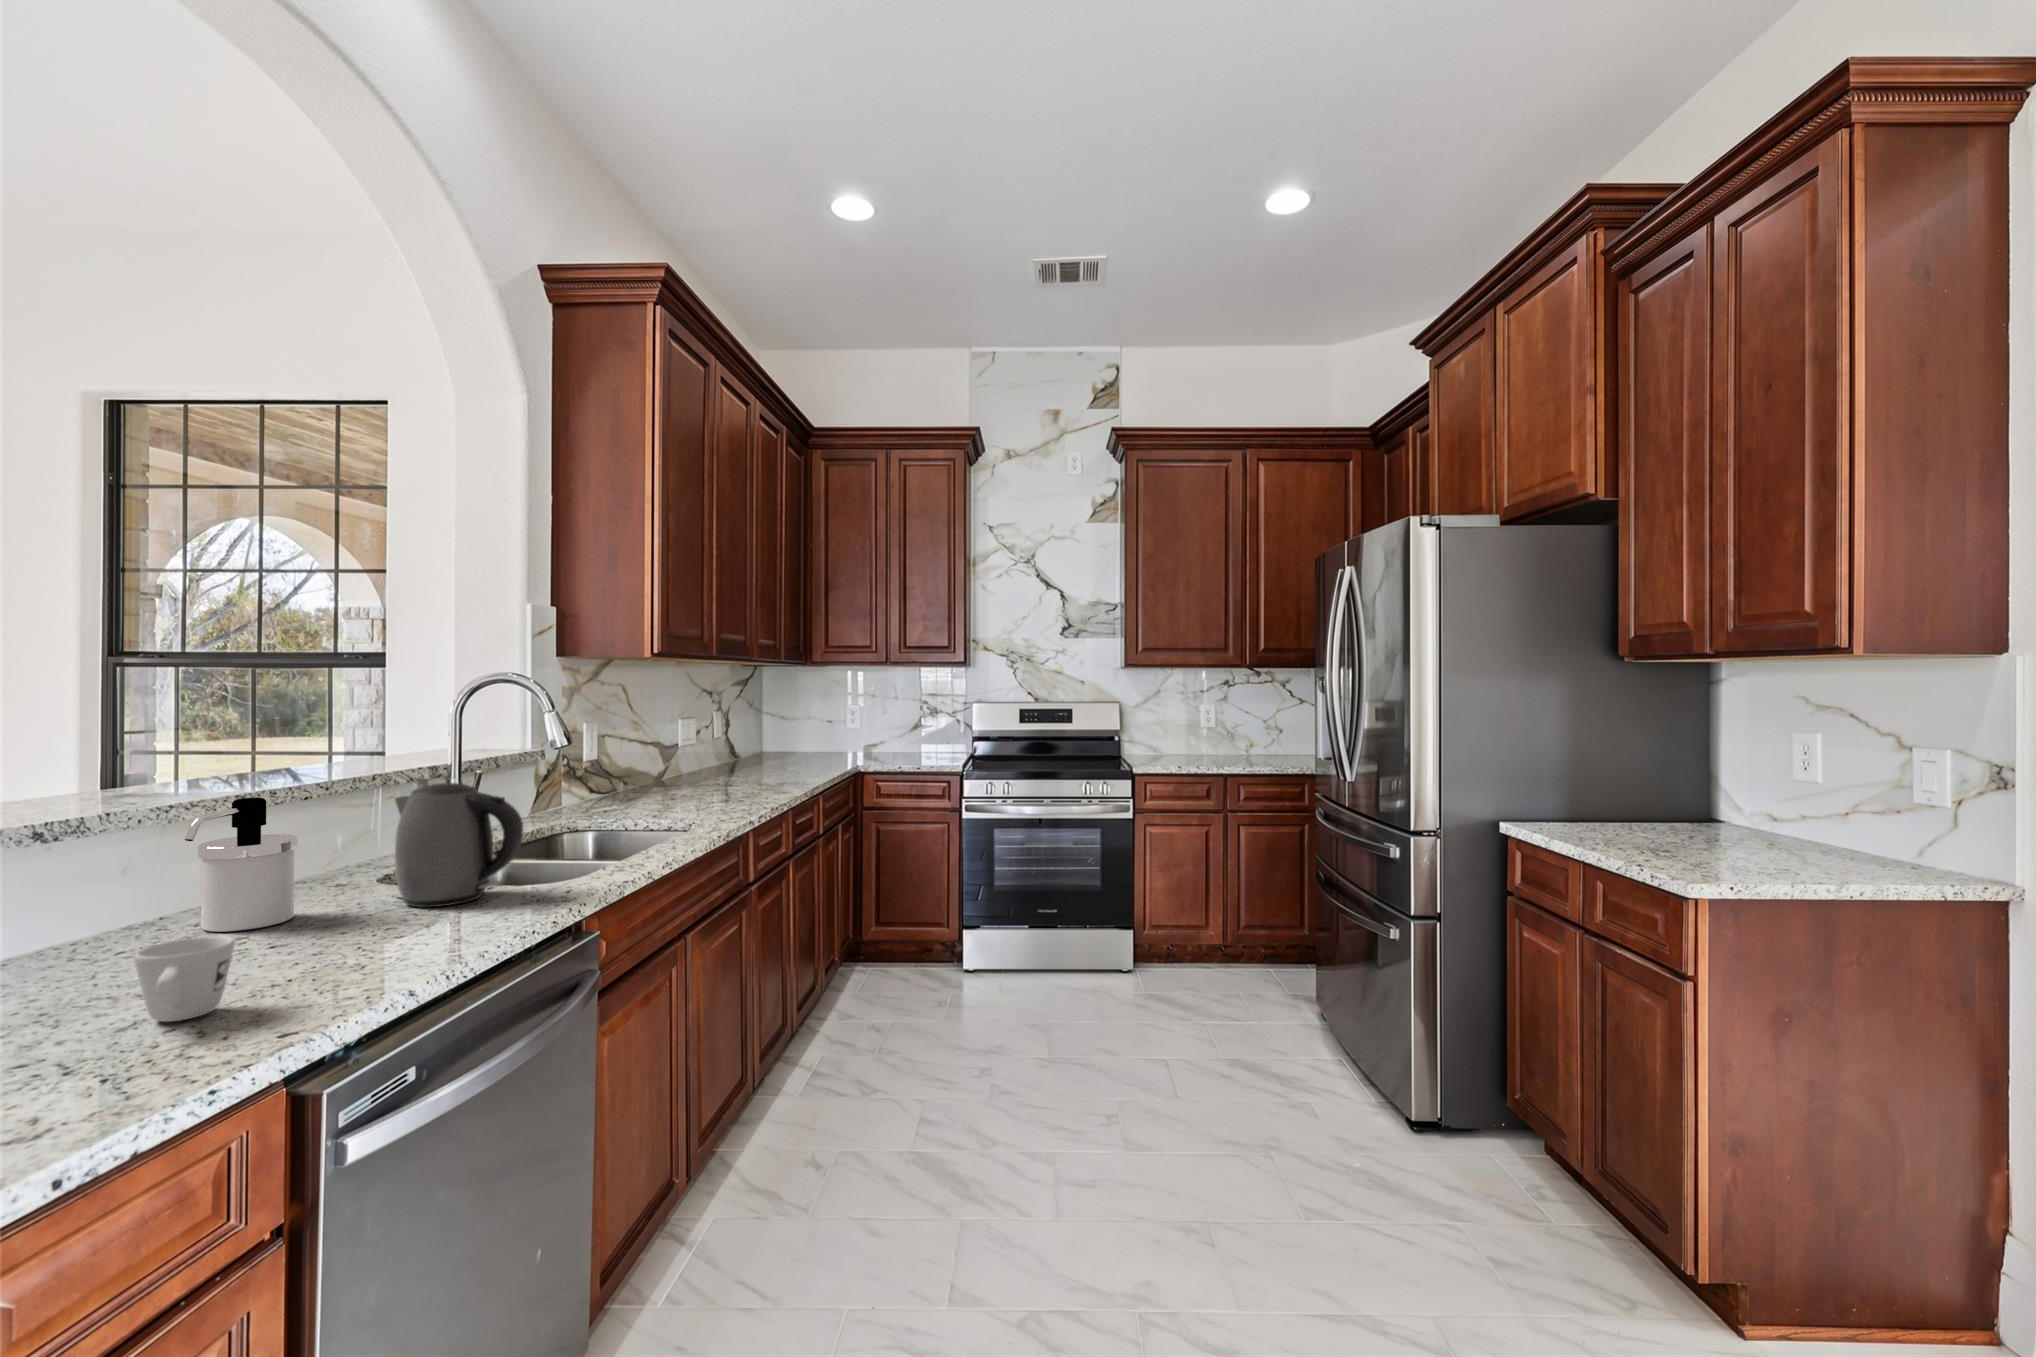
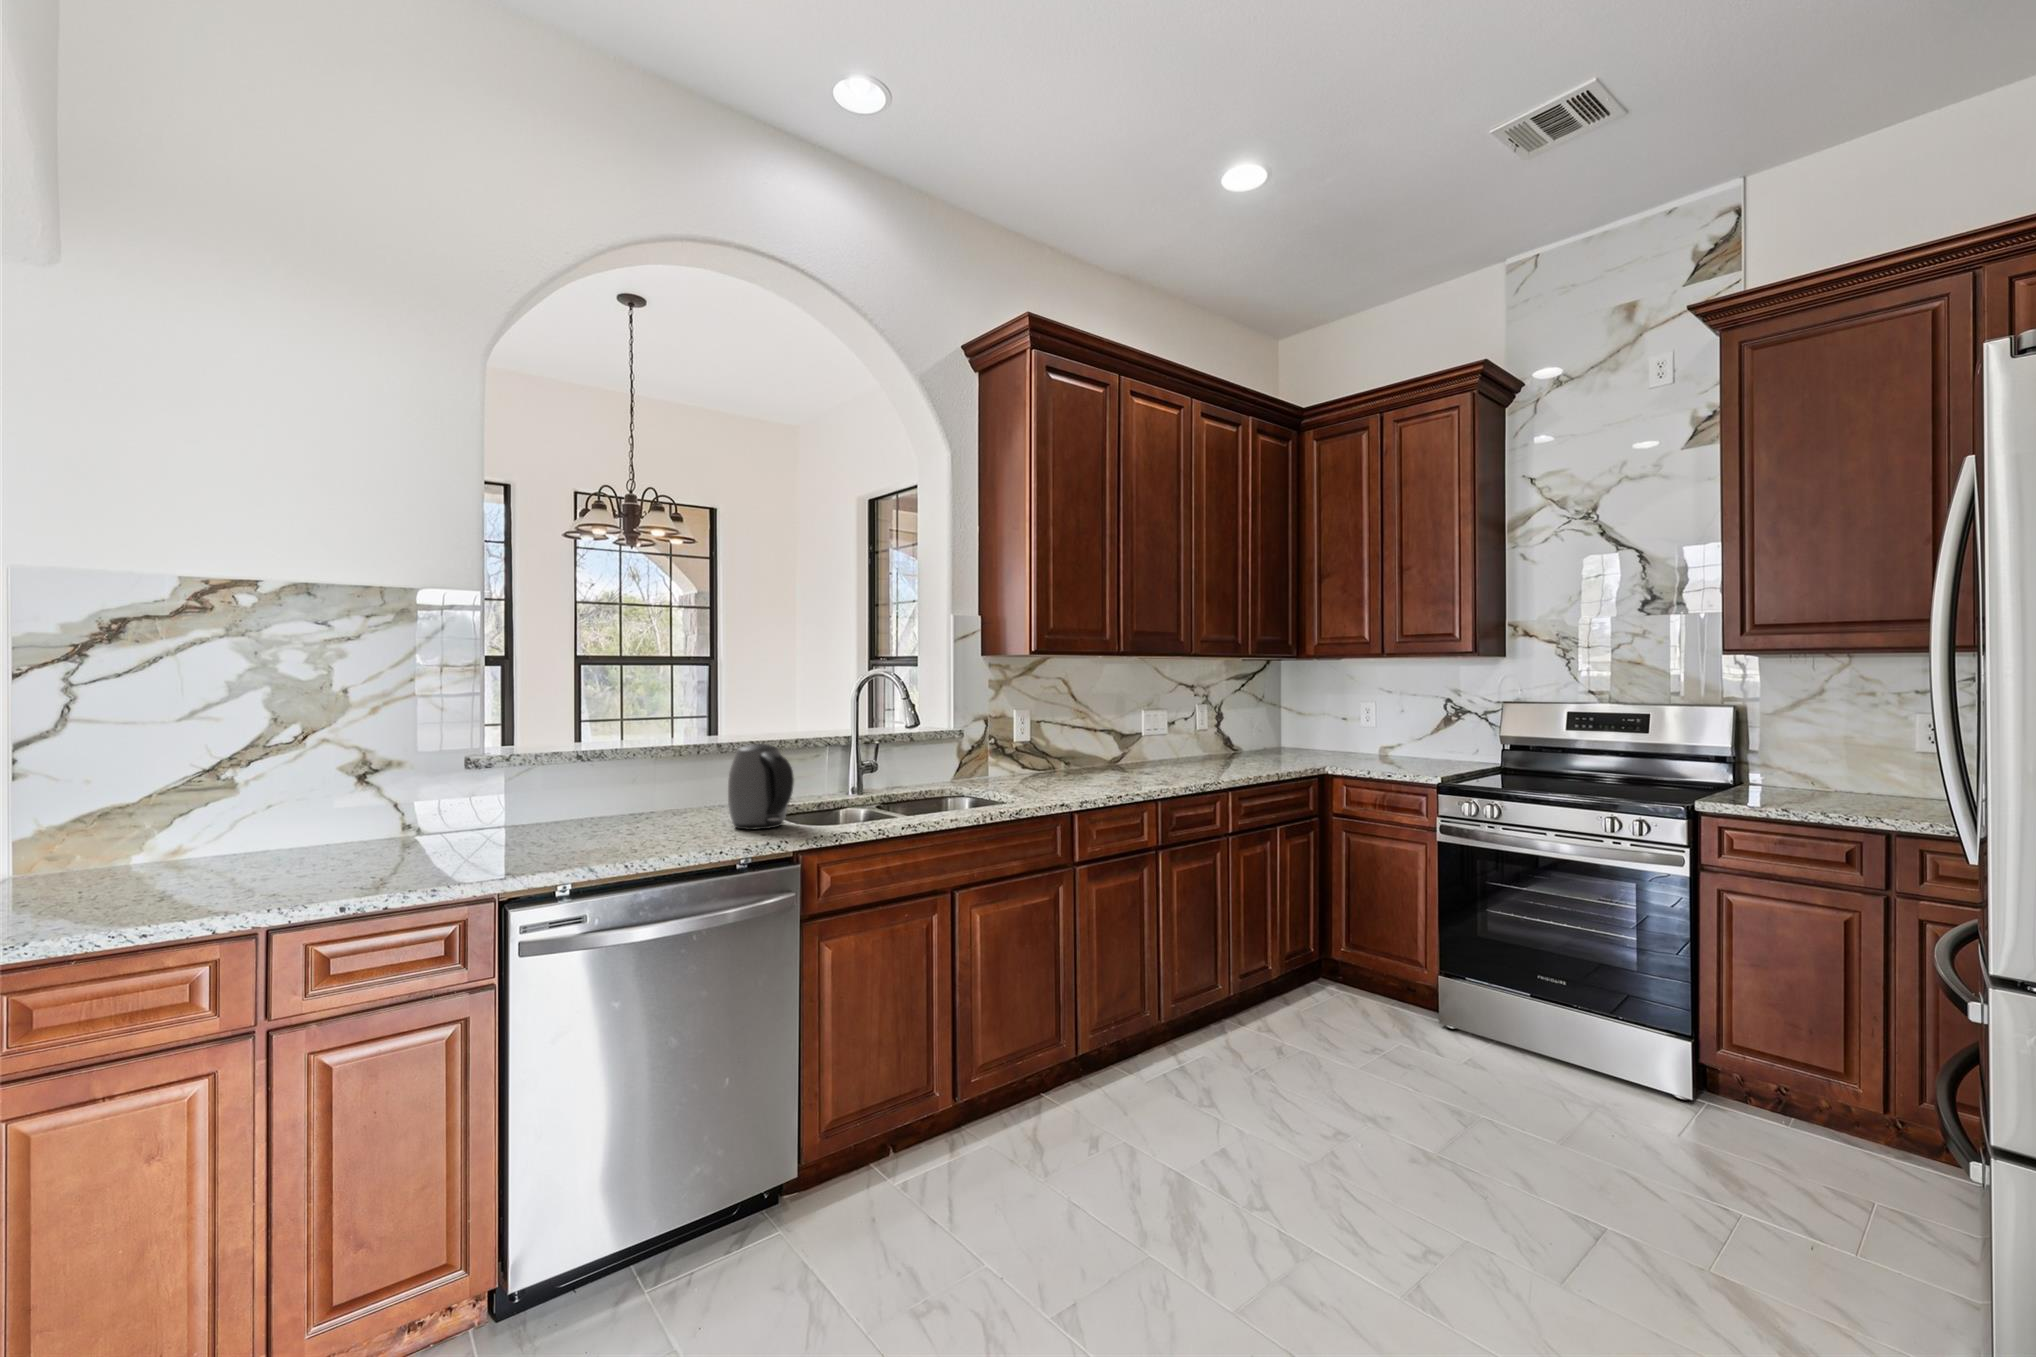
soap dispenser: present [185,797,298,932] -> none [609,745,684,826]
mug: present [134,936,235,1022] -> none [487,817,544,860]

